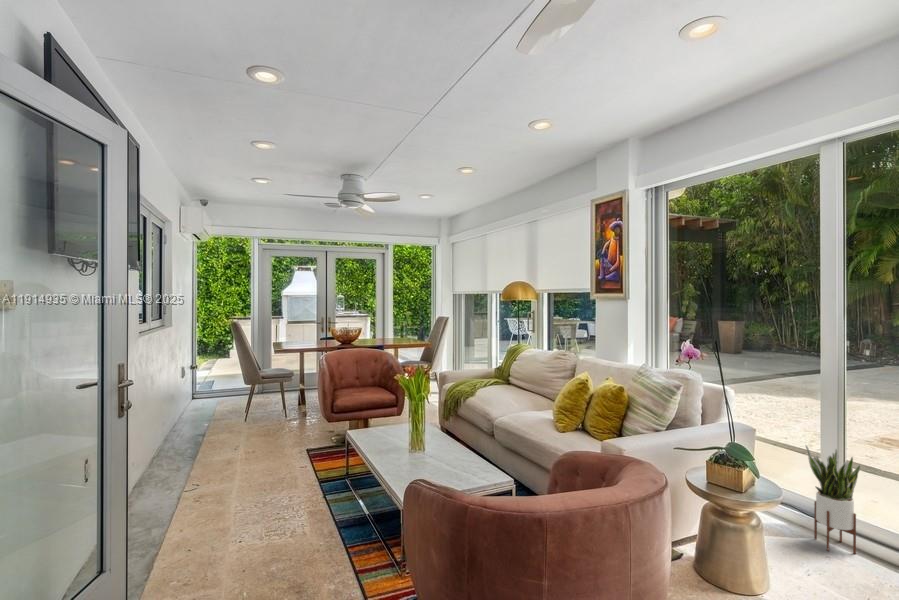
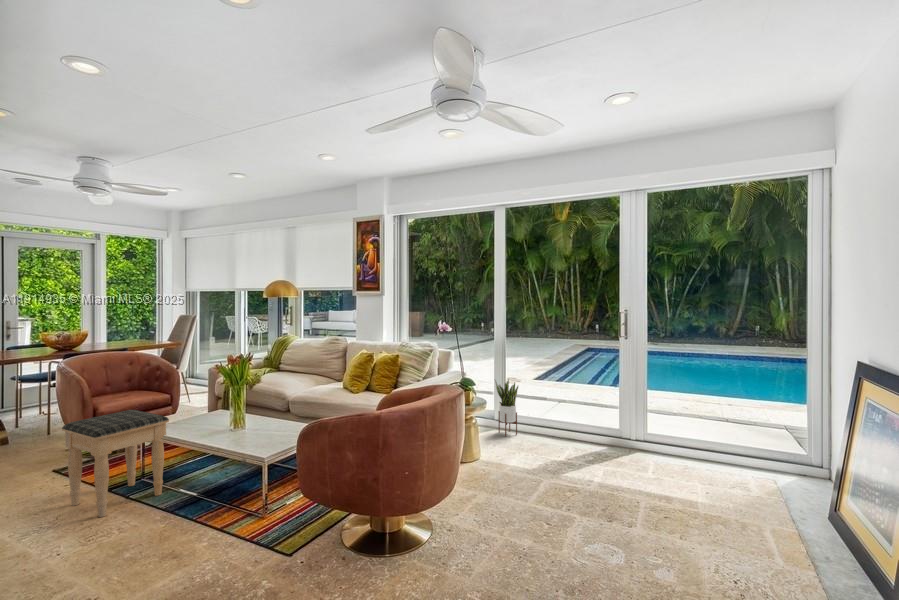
footstool: none [278,412,353,516] -> present [62,410,169,517]

